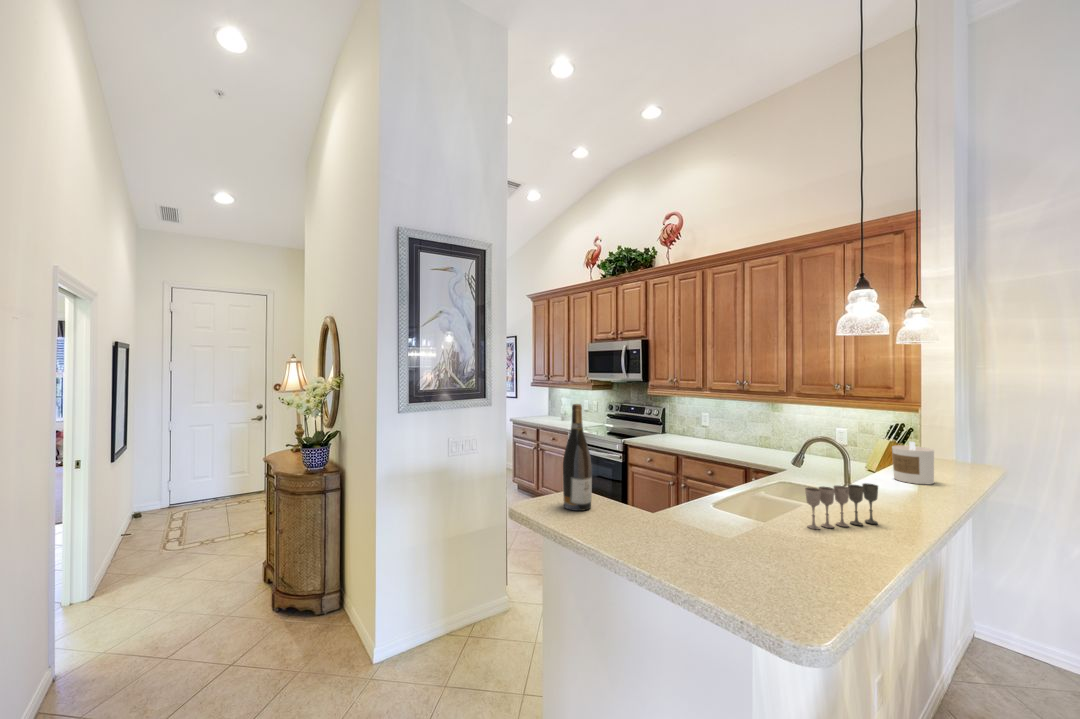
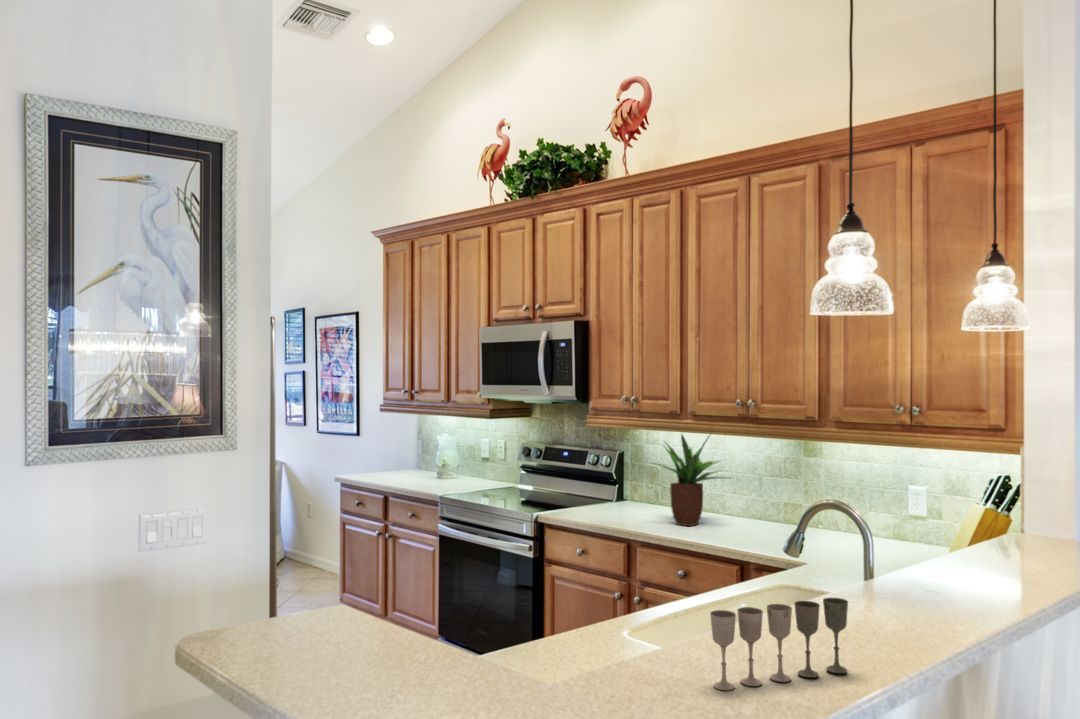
potted plant: none [687,398,733,448] -> present [657,435,723,526]
wine bottle: present [563,404,592,511] -> none [261,457,322,673]
candle: present [892,442,934,484] -> none [941,511,1007,589]

